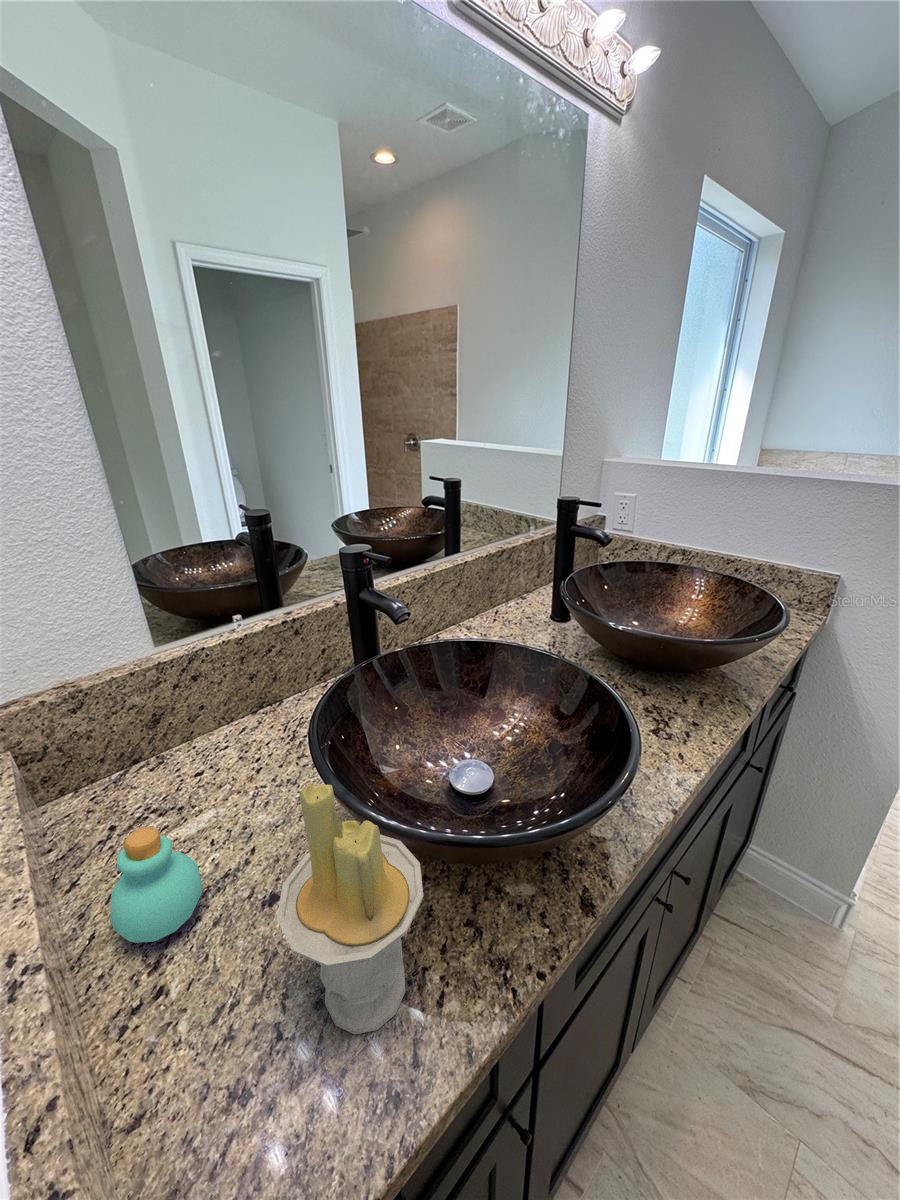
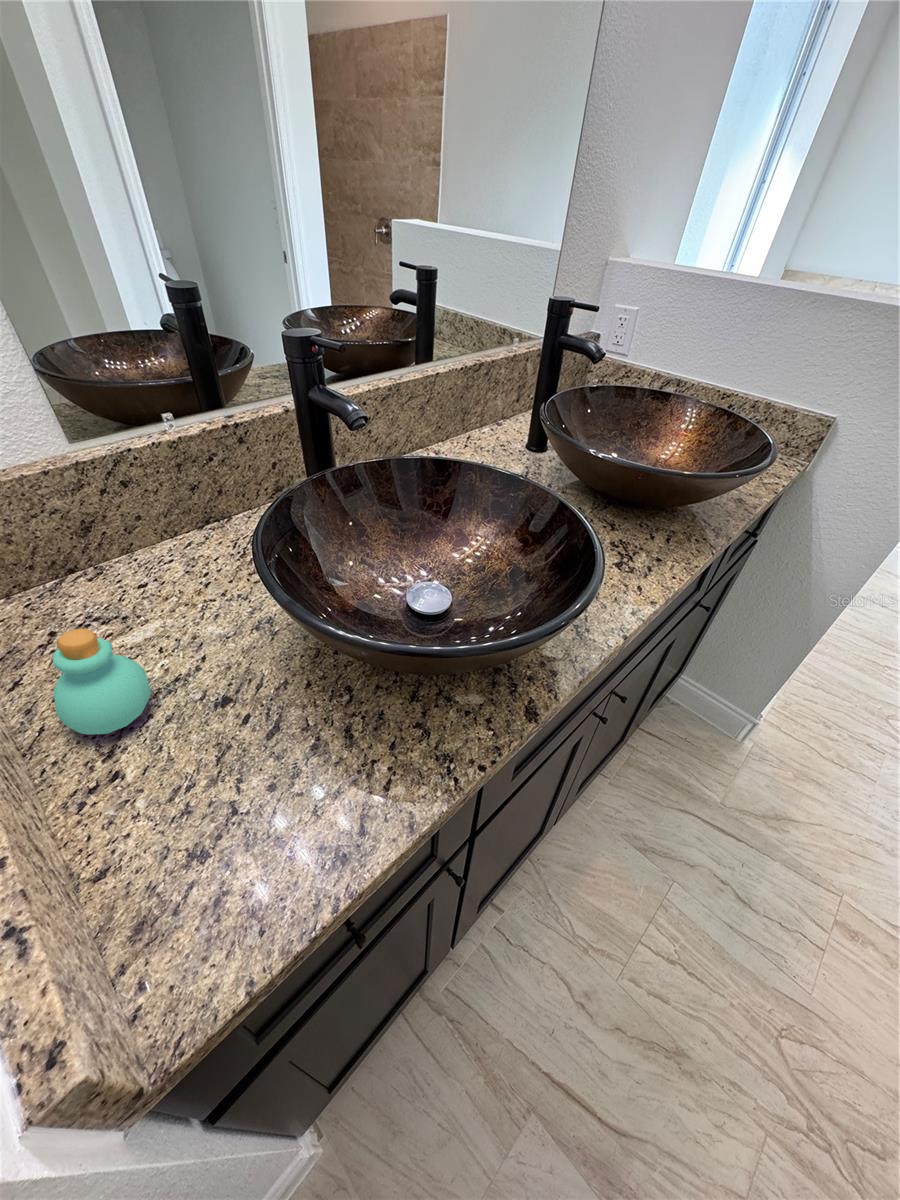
candle: present [277,784,423,1034] -> none [223,582,371,810]

